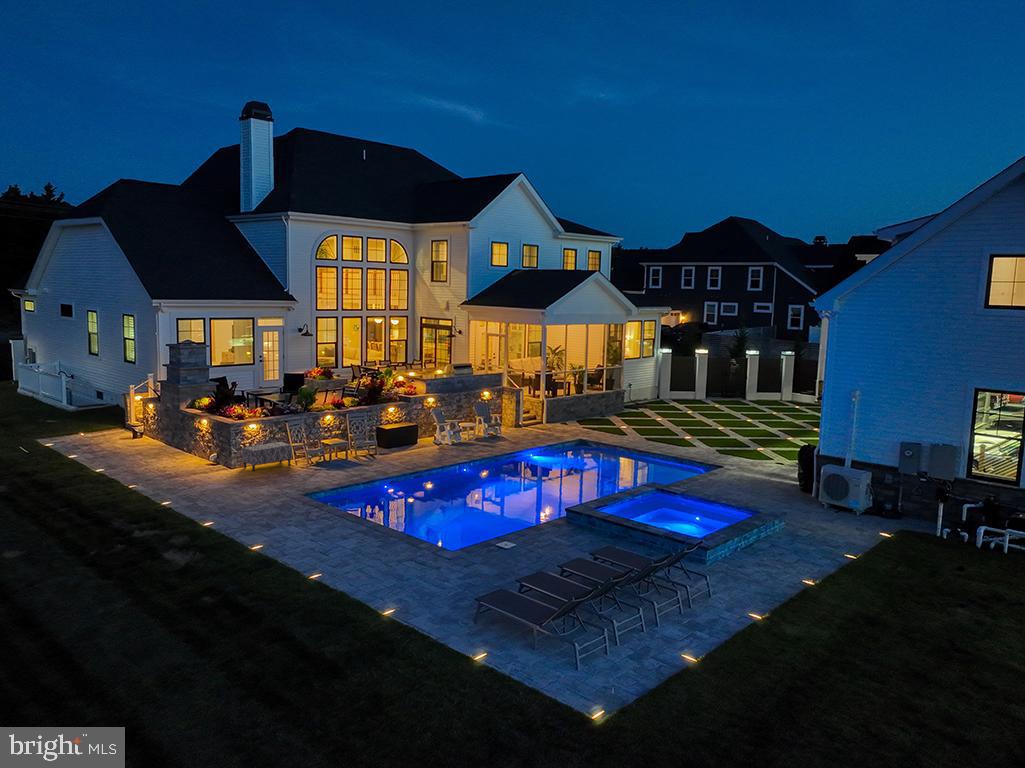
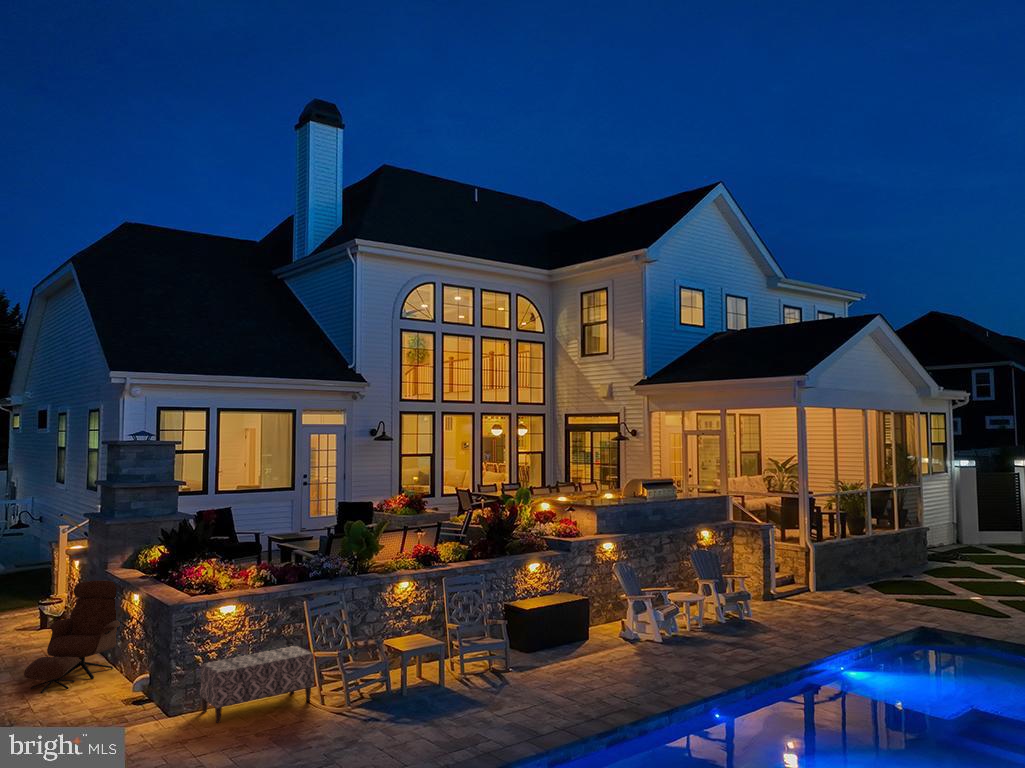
lounge chair: none [154,414,193,463] -> present [24,580,120,694]

